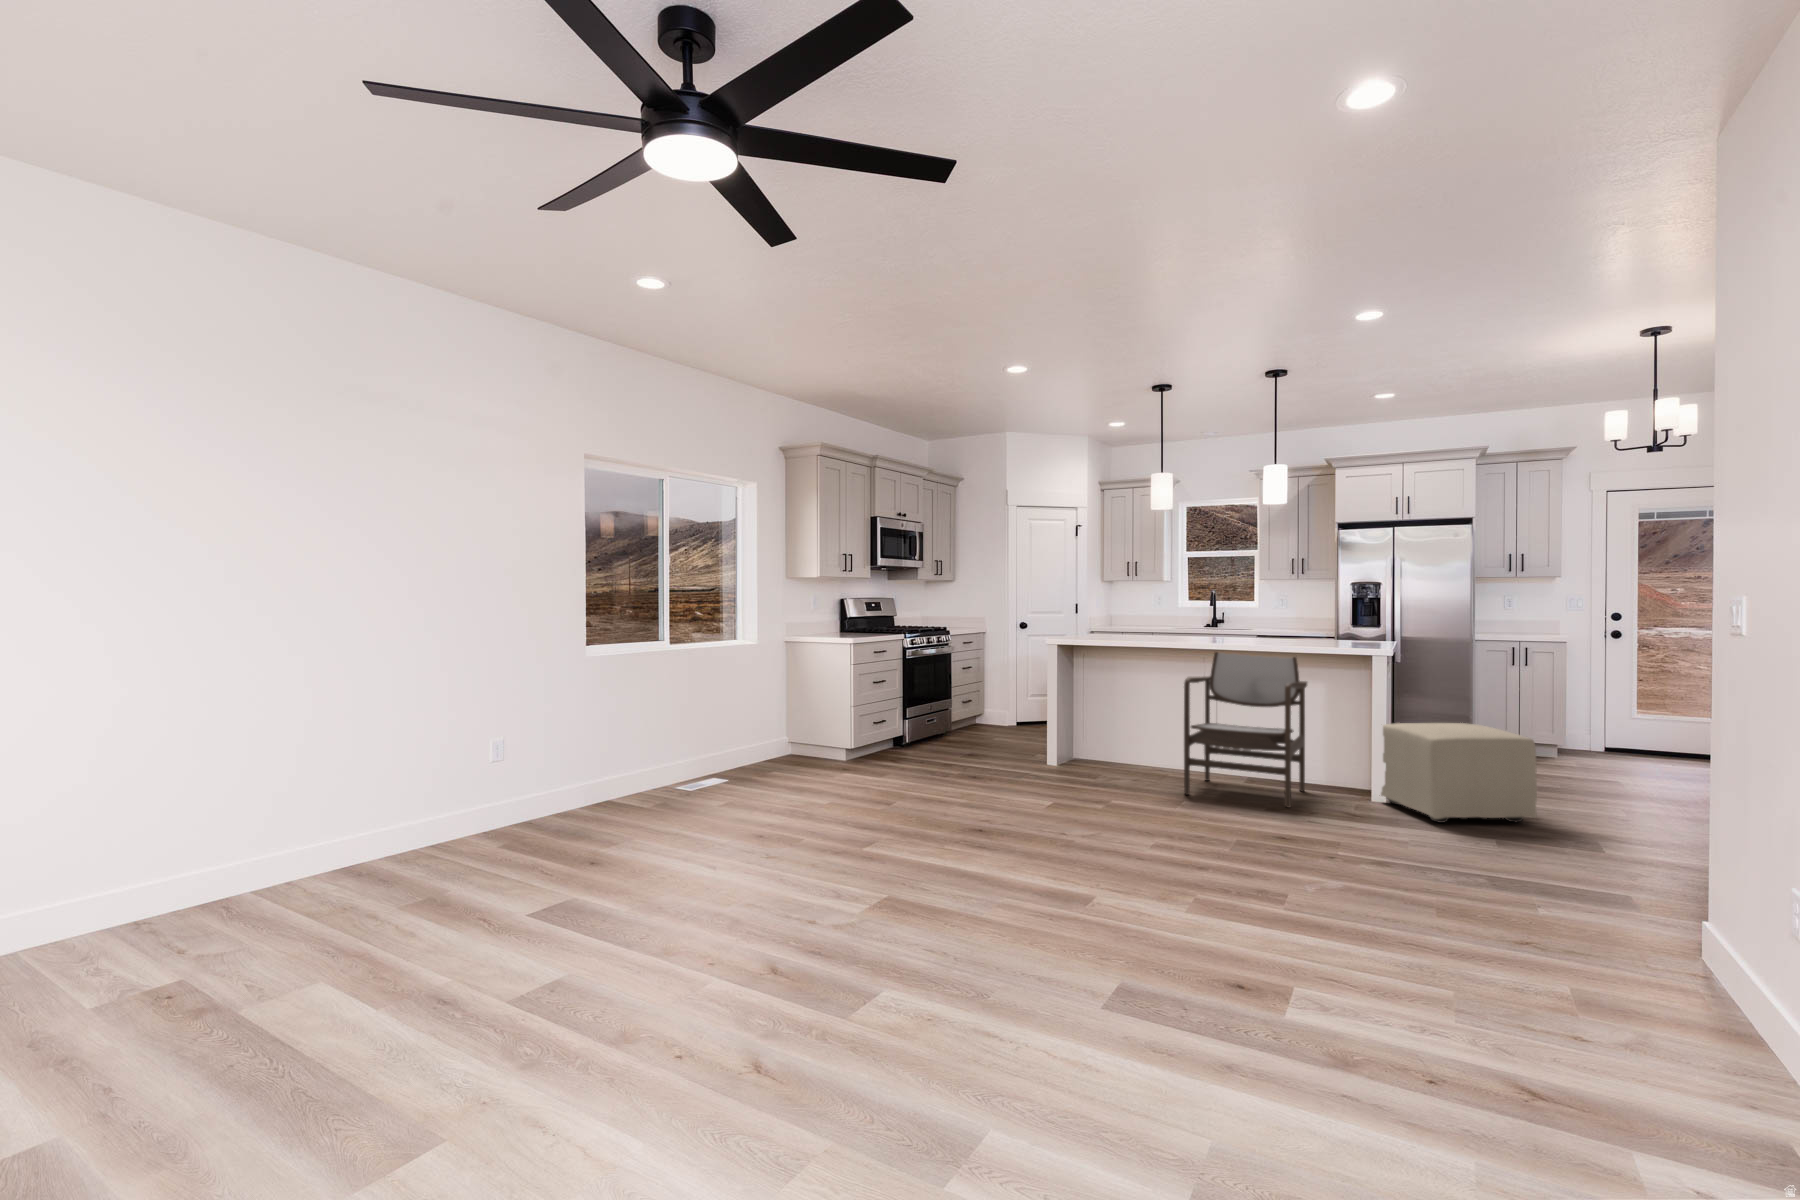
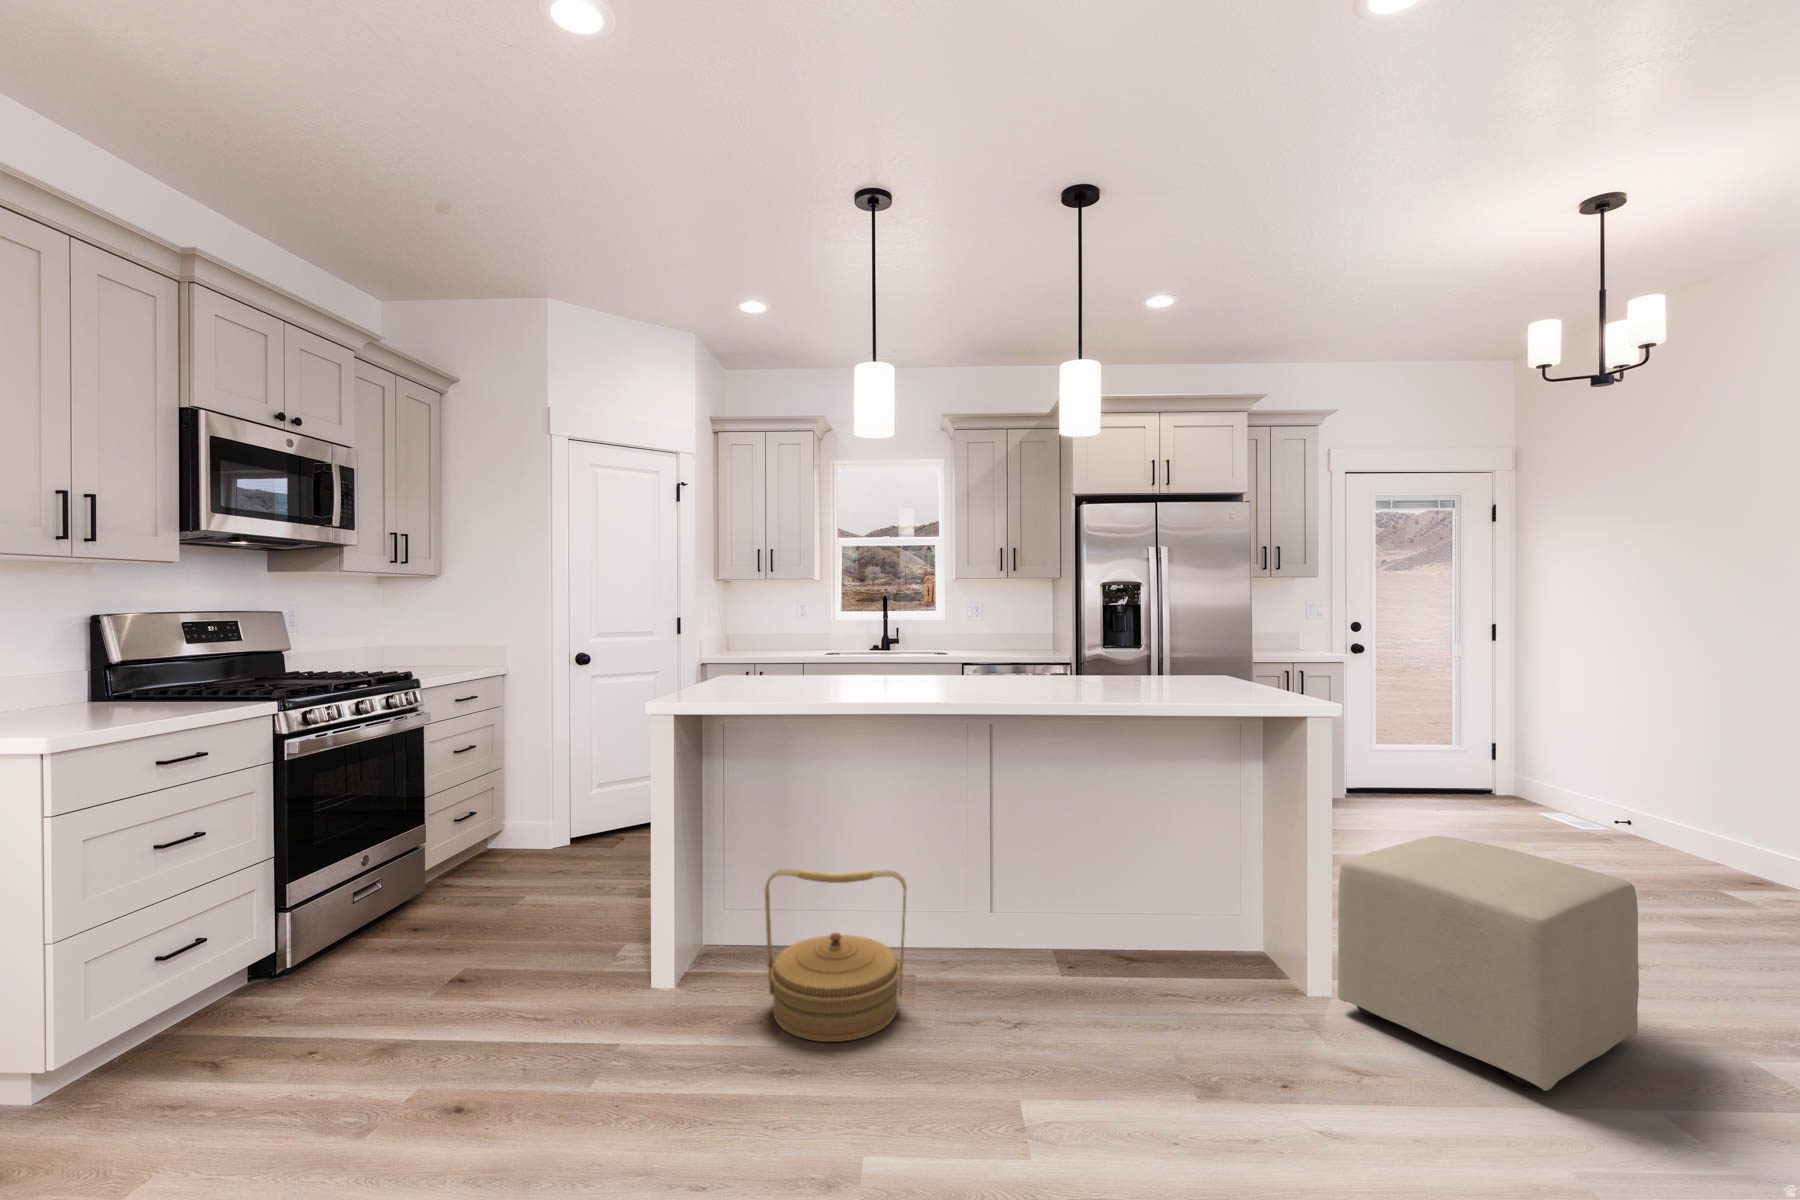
armchair: present [1184,652,1307,807] -> none [989,703,1253,1096]
woven basket: none [1093,711,1156,780] -> present [765,869,907,1042]

